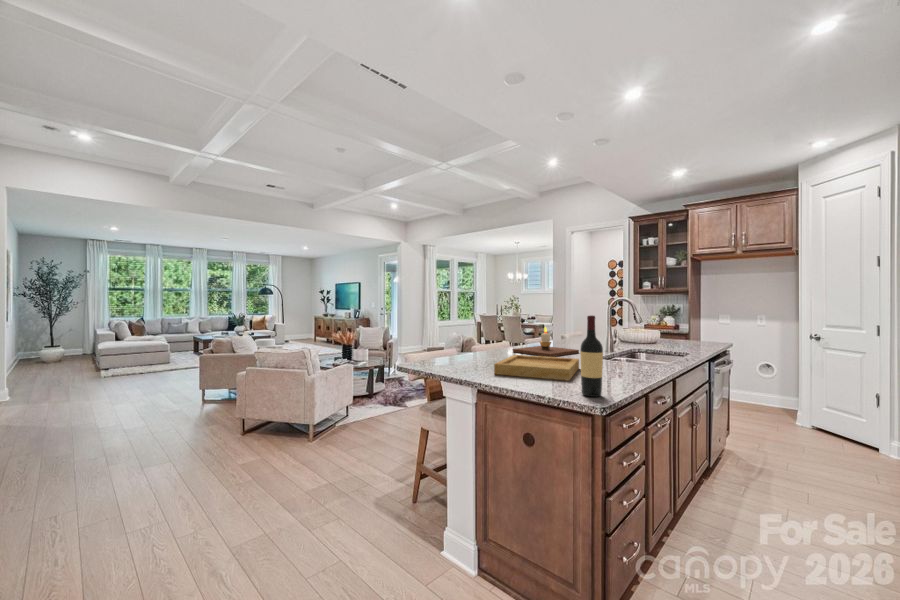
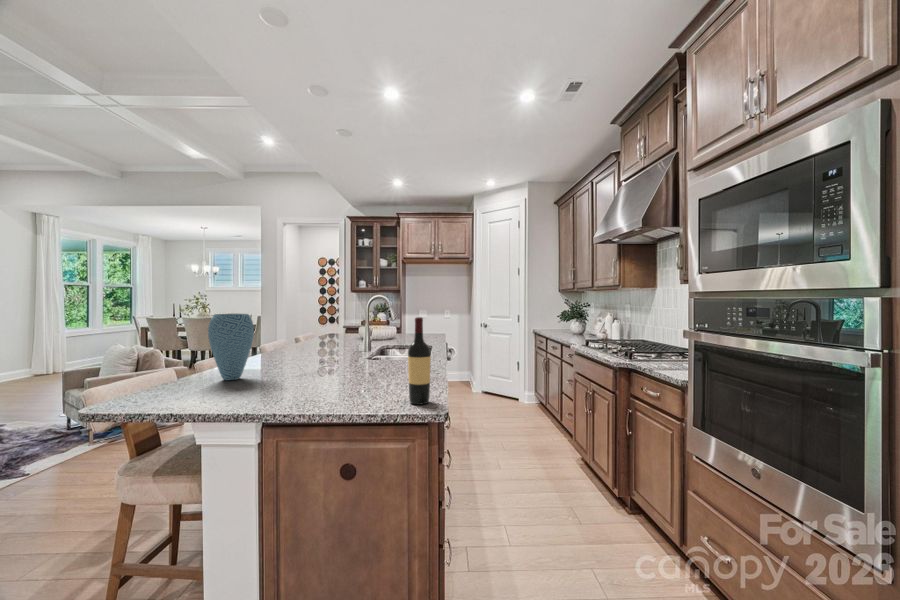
vase: none [466,310,497,360] -> present [208,314,254,380]
candle: present [513,327,579,357] -> none [261,330,338,365]
tray: present [494,355,579,381] -> none [280,364,375,397]

